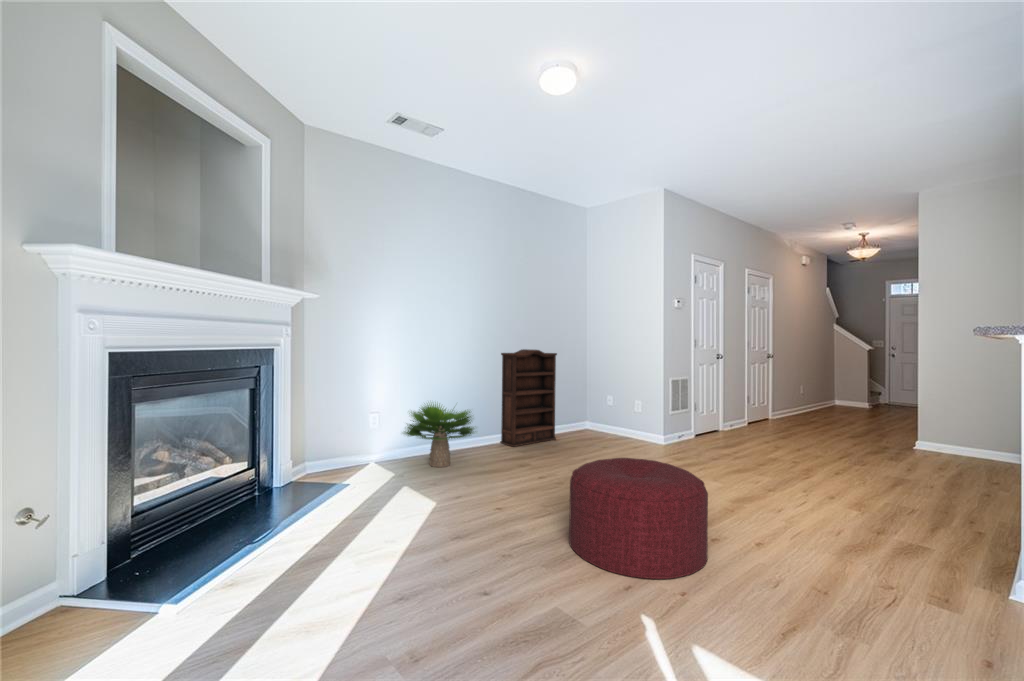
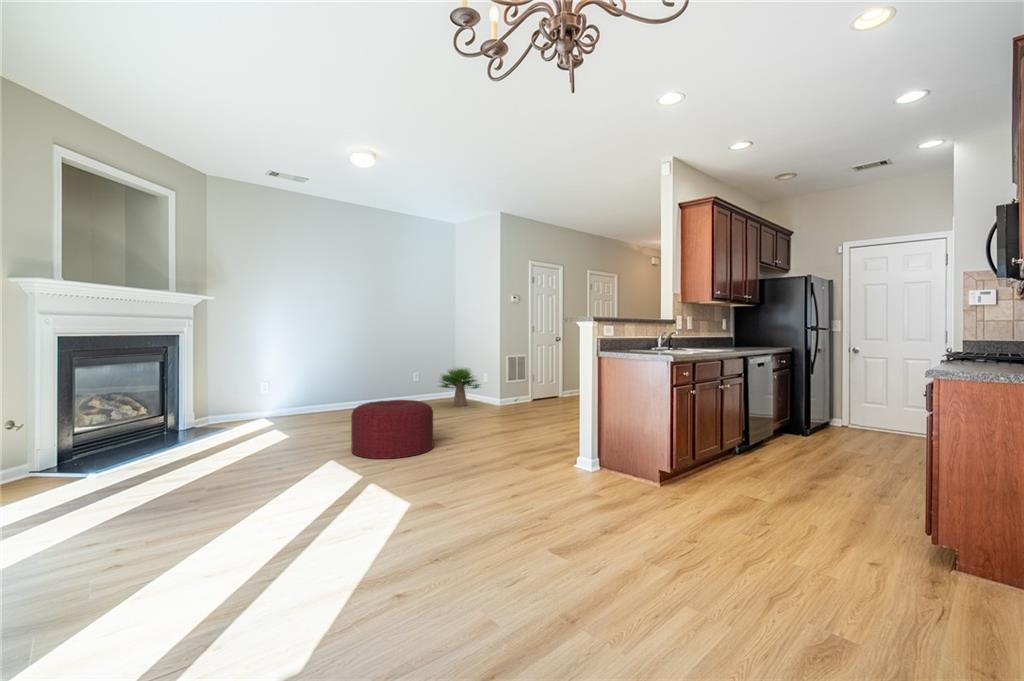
bookshelf: present [500,349,557,447] -> none [373,336,421,409]
potted plant: present [404,404,474,467] -> present [440,368,480,406]

